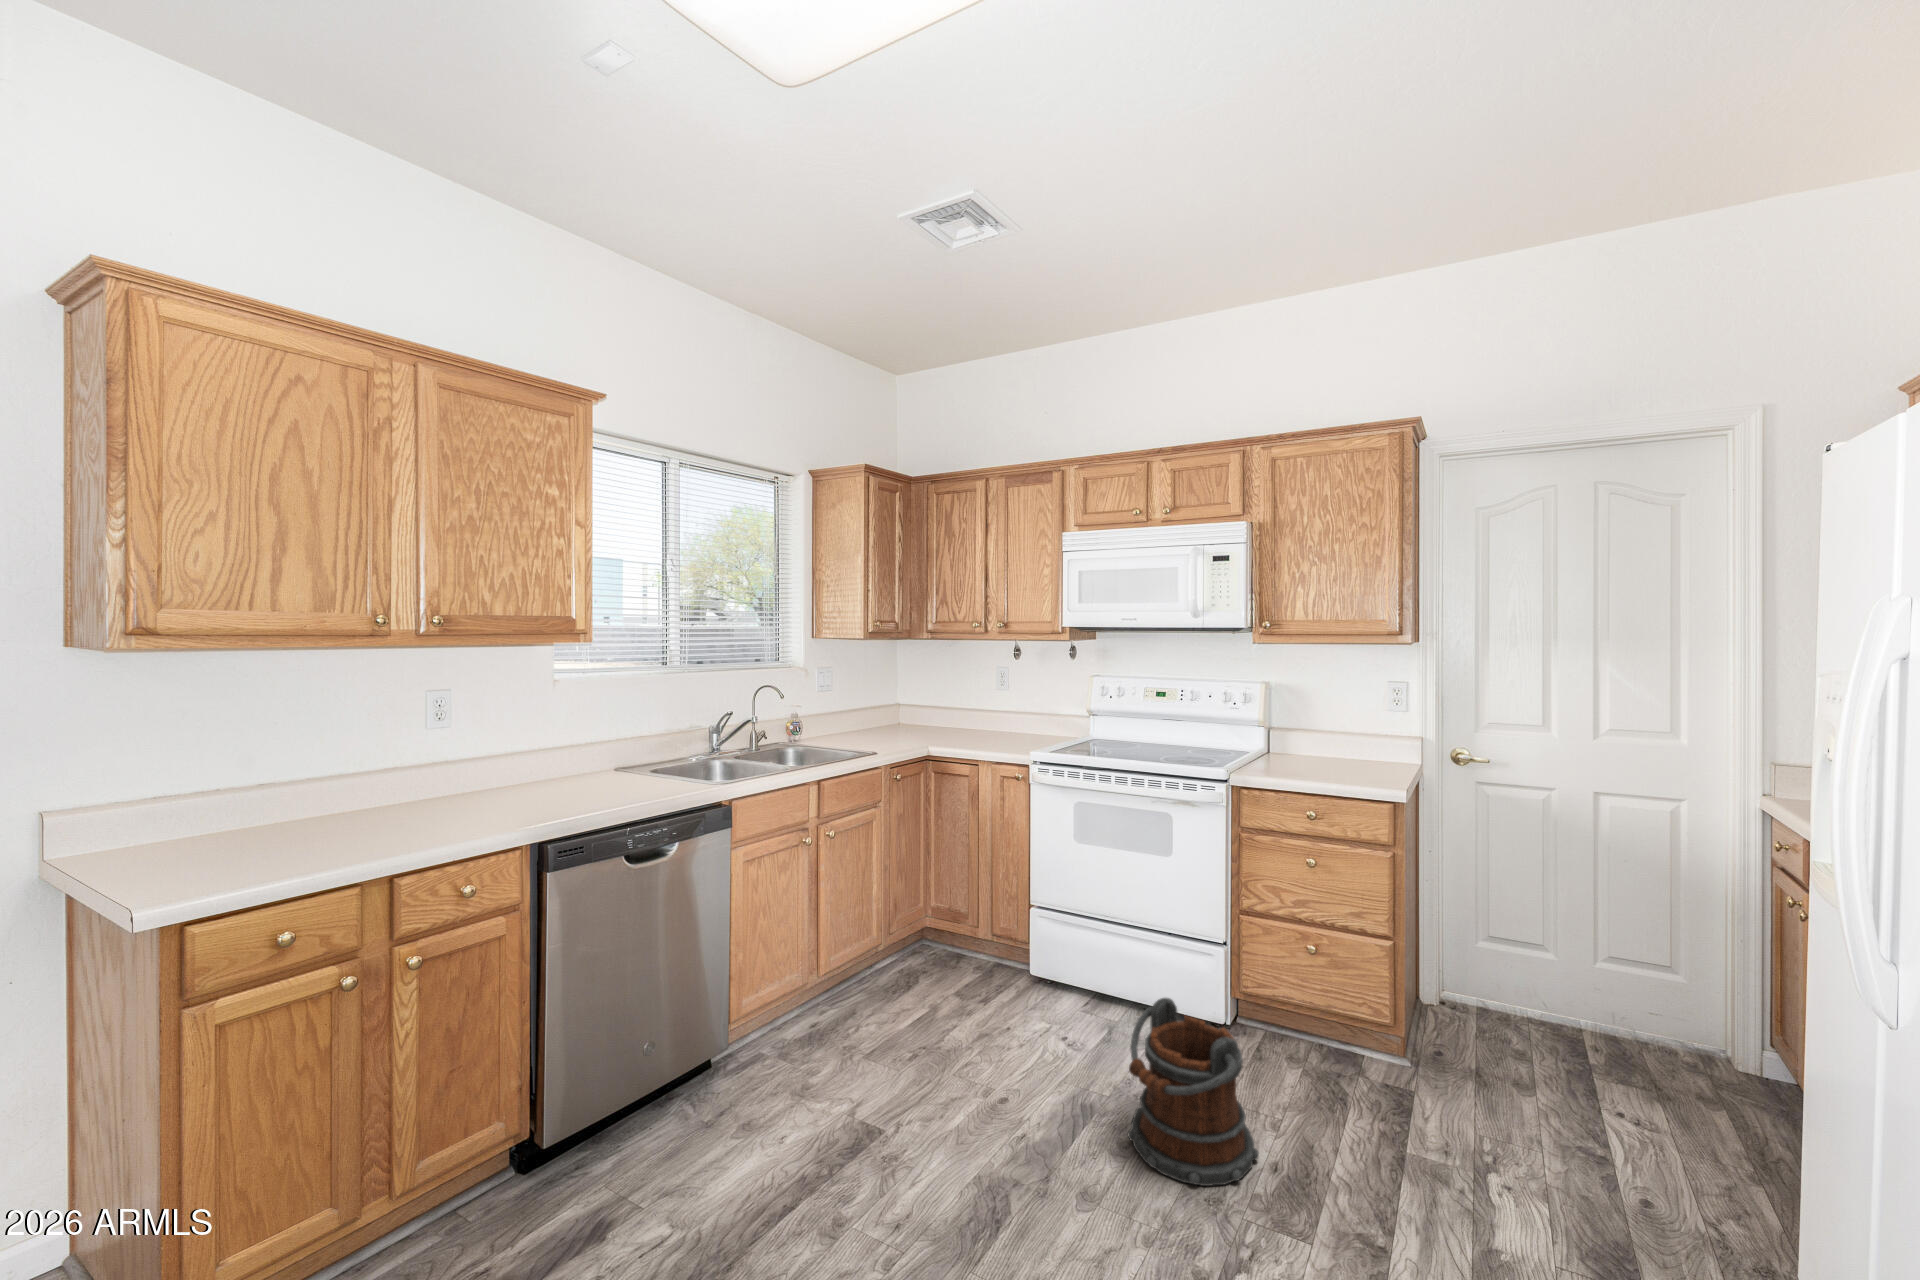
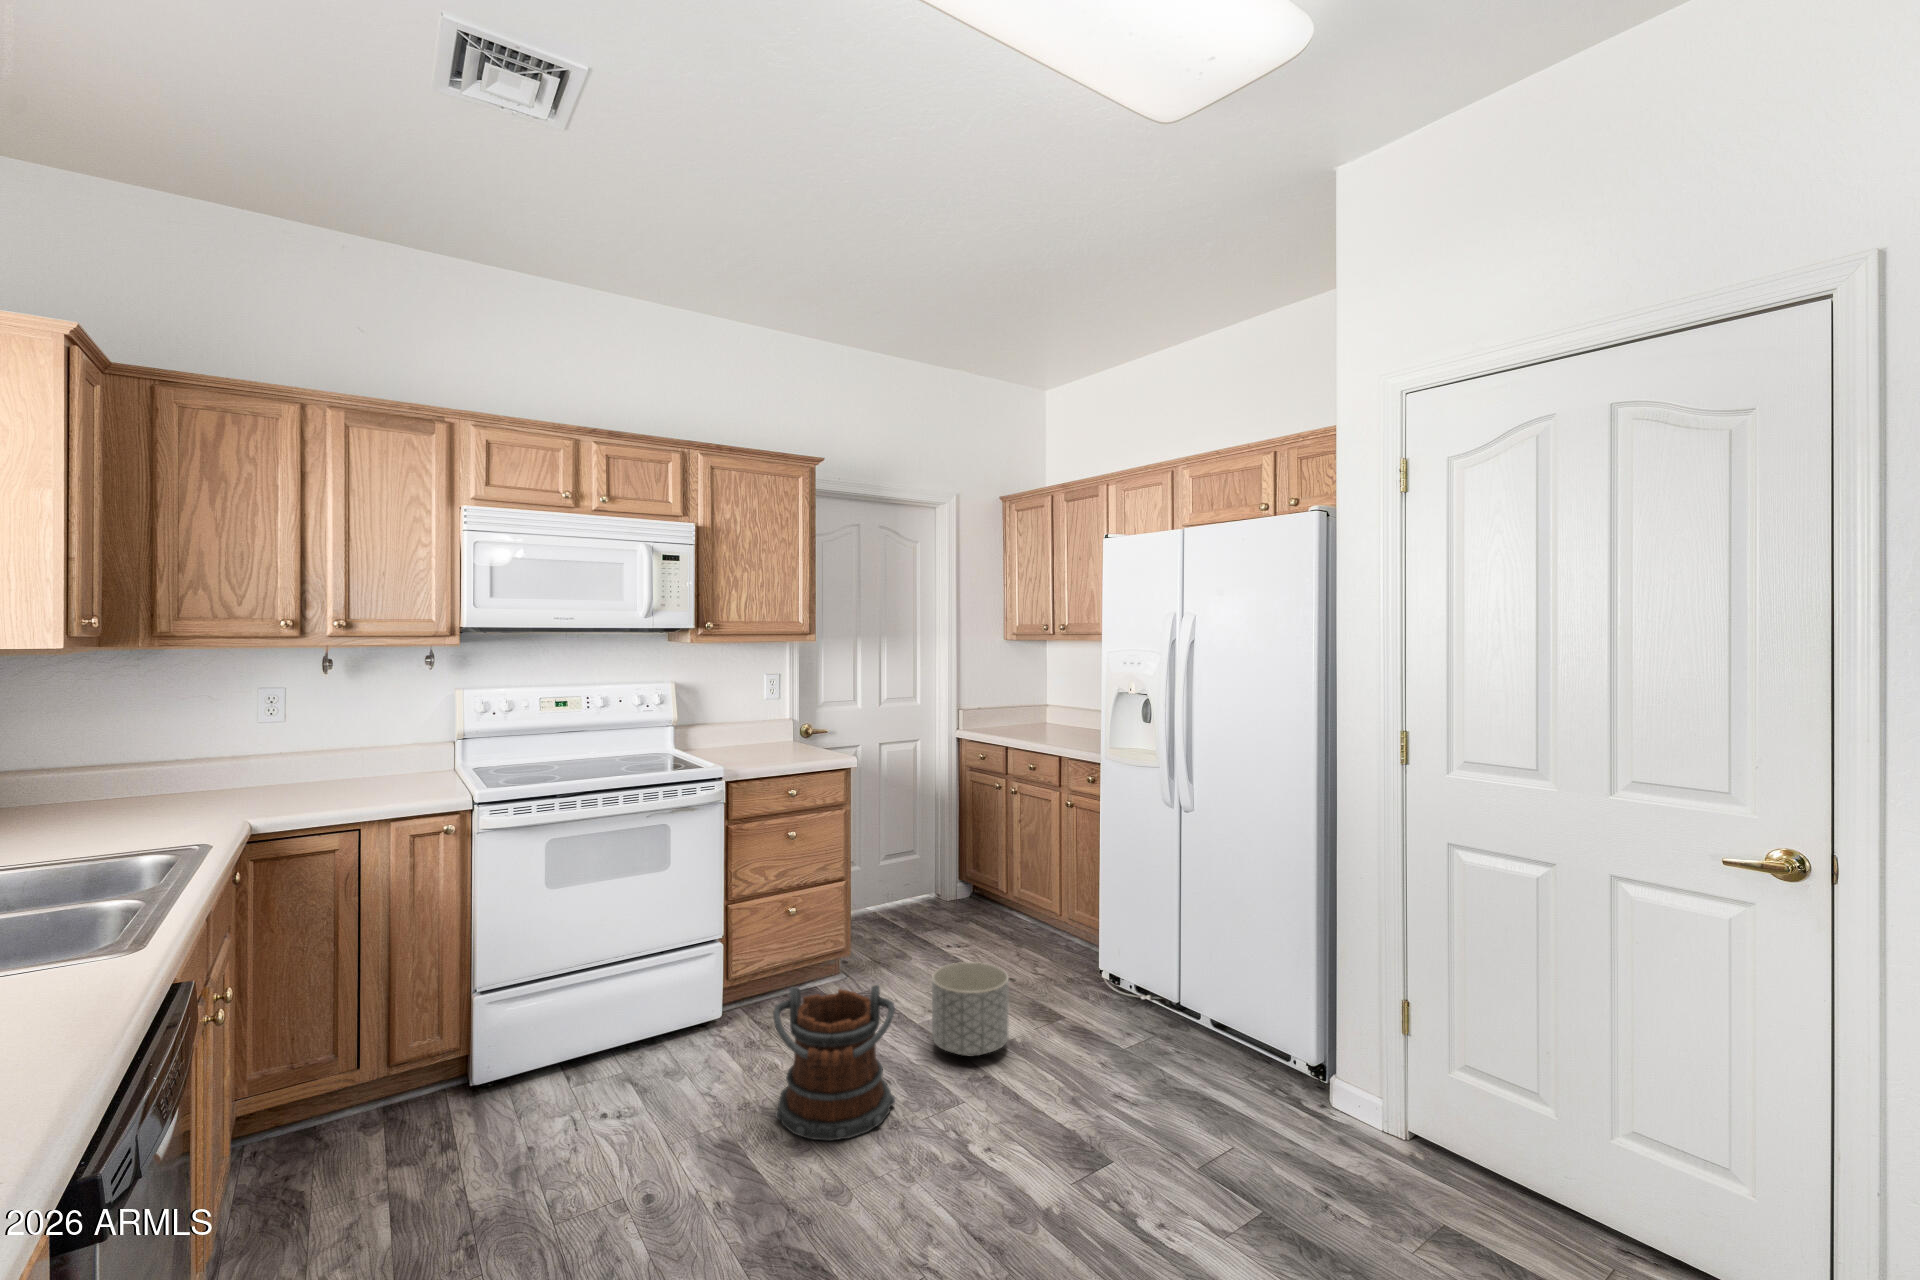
planter: none [1358,1080,1478,1229] -> present [932,962,1008,1056]

